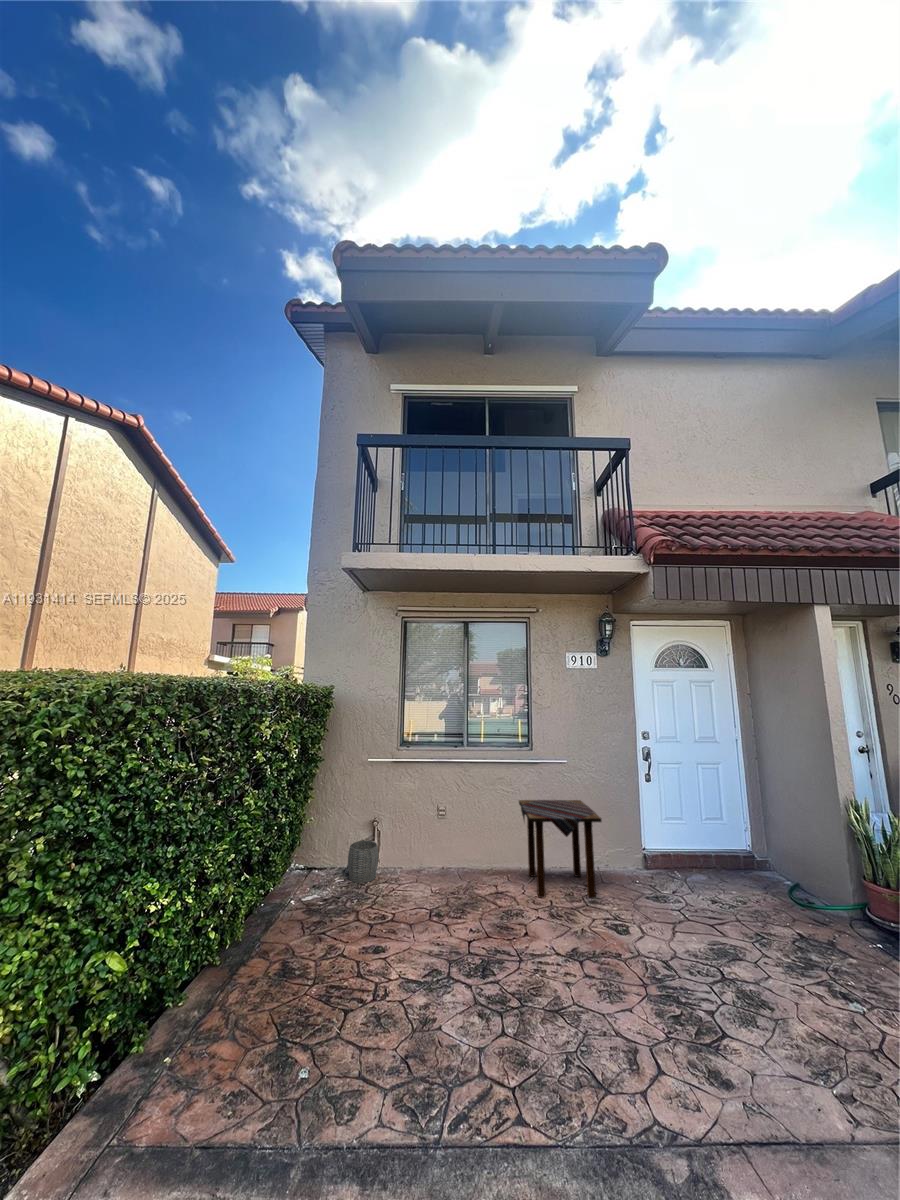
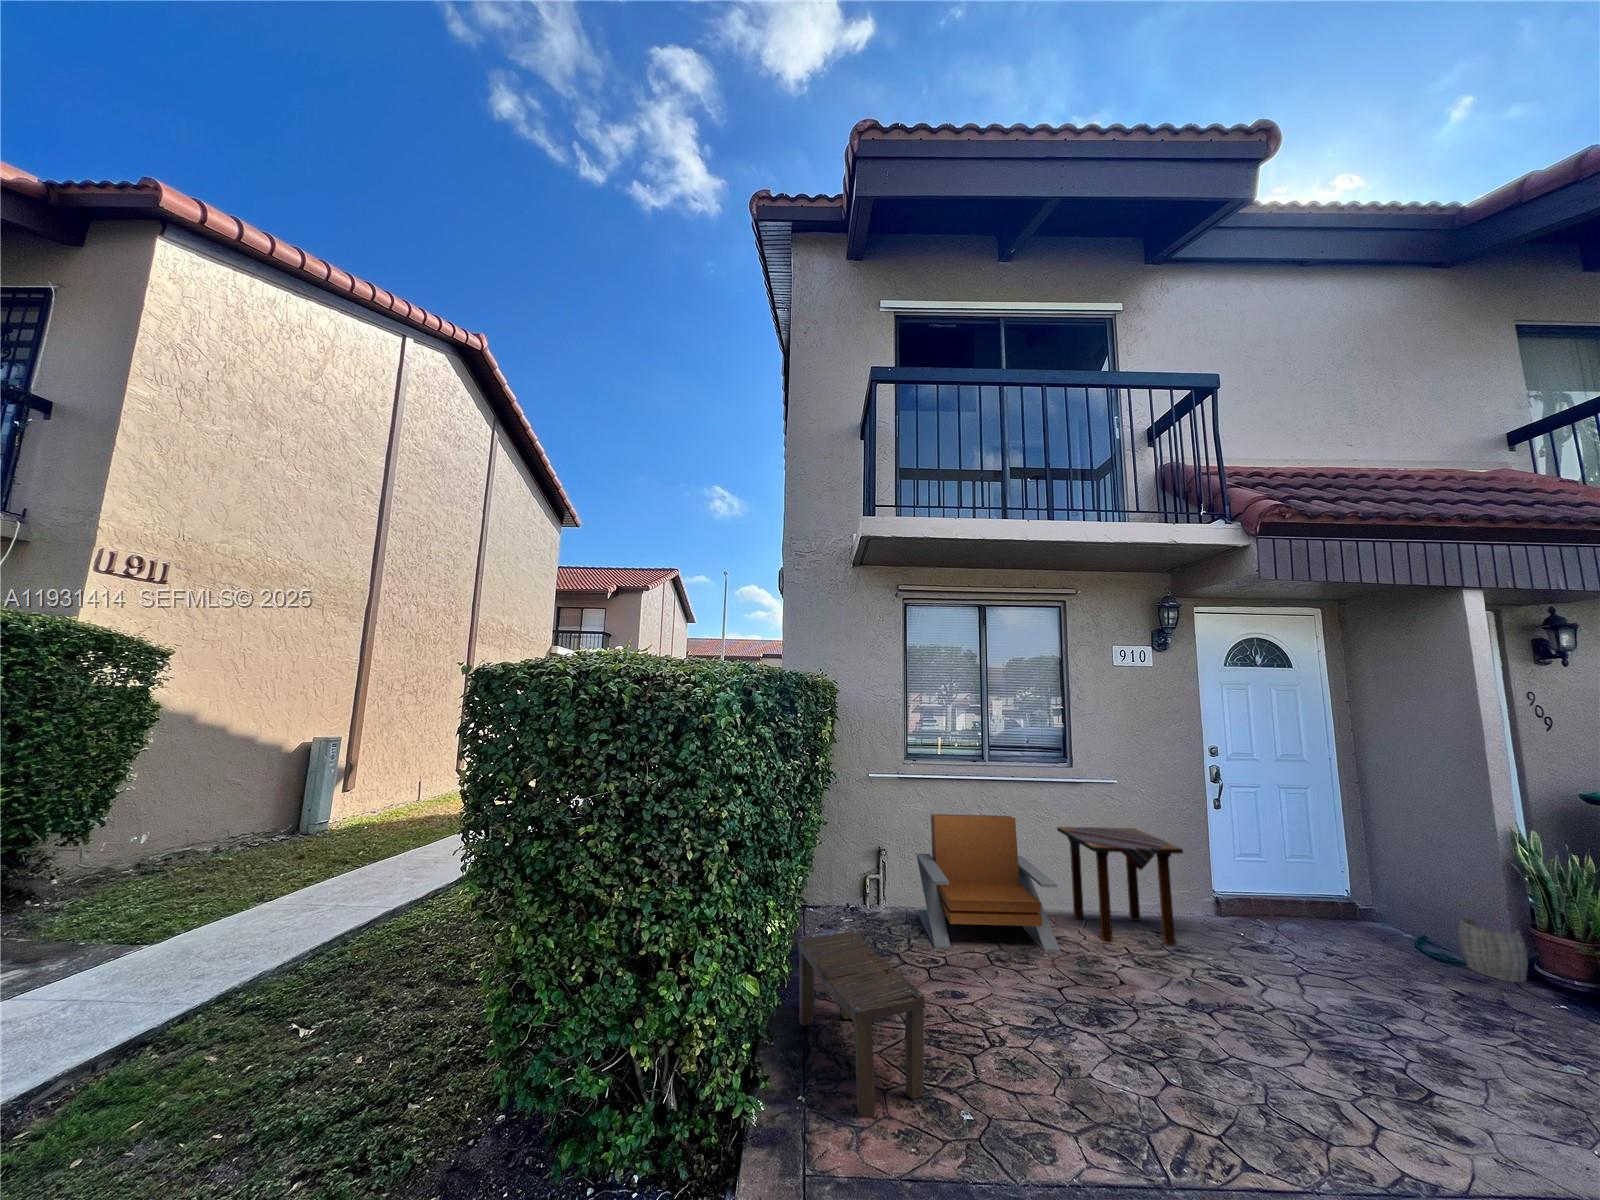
lounge chair: none [394,792,496,908] -> present [917,814,1060,952]
woven basket: present [348,841,378,883] -> present [1459,918,1528,982]
bench: none [209,900,287,1079] -> present [798,931,925,1118]

